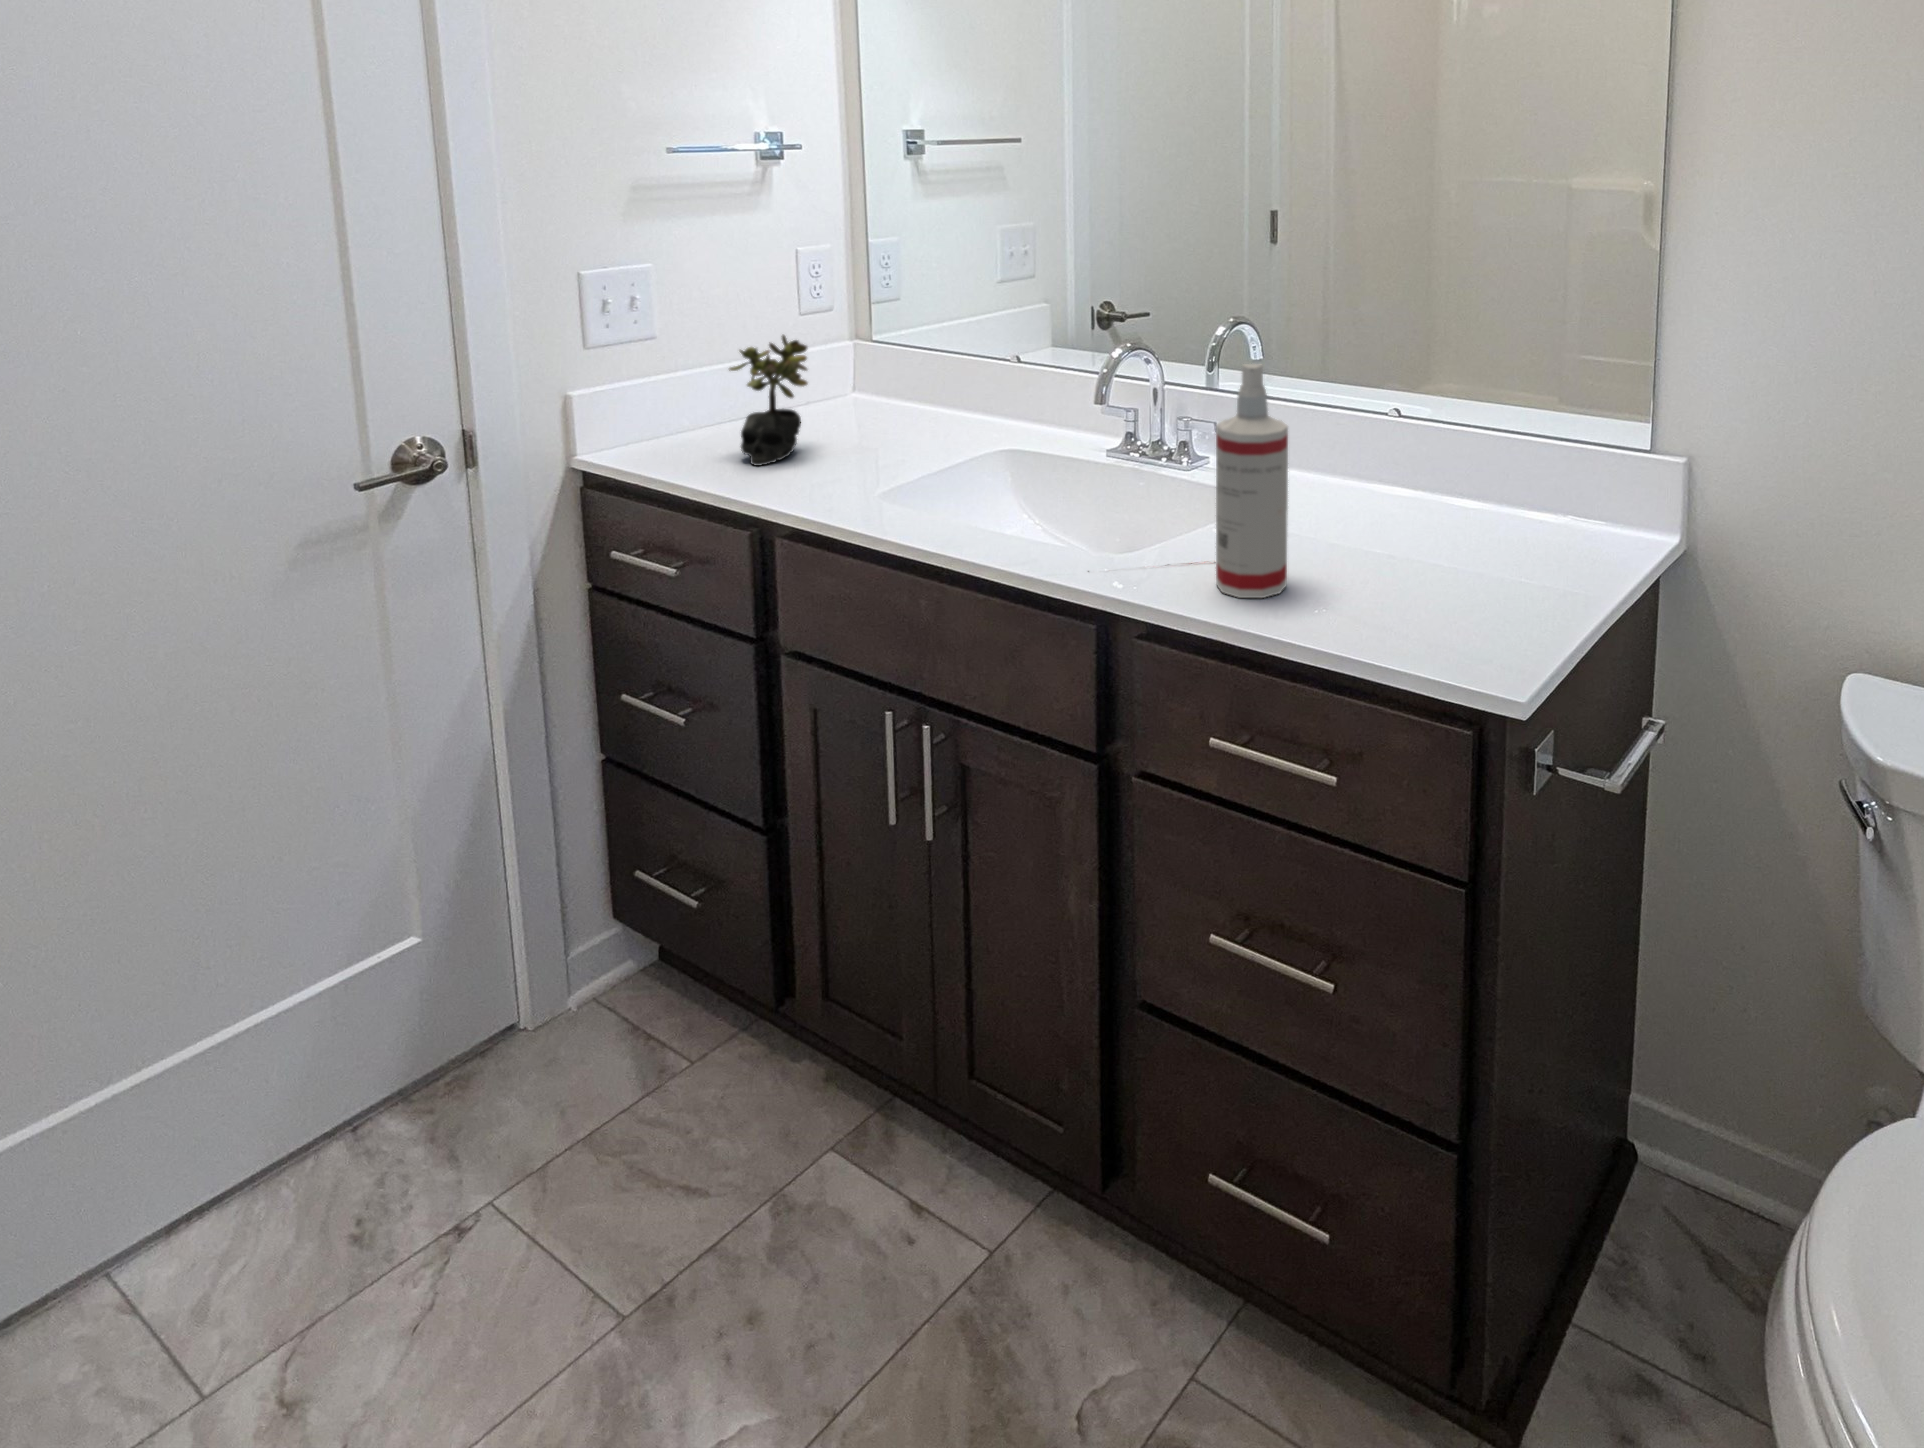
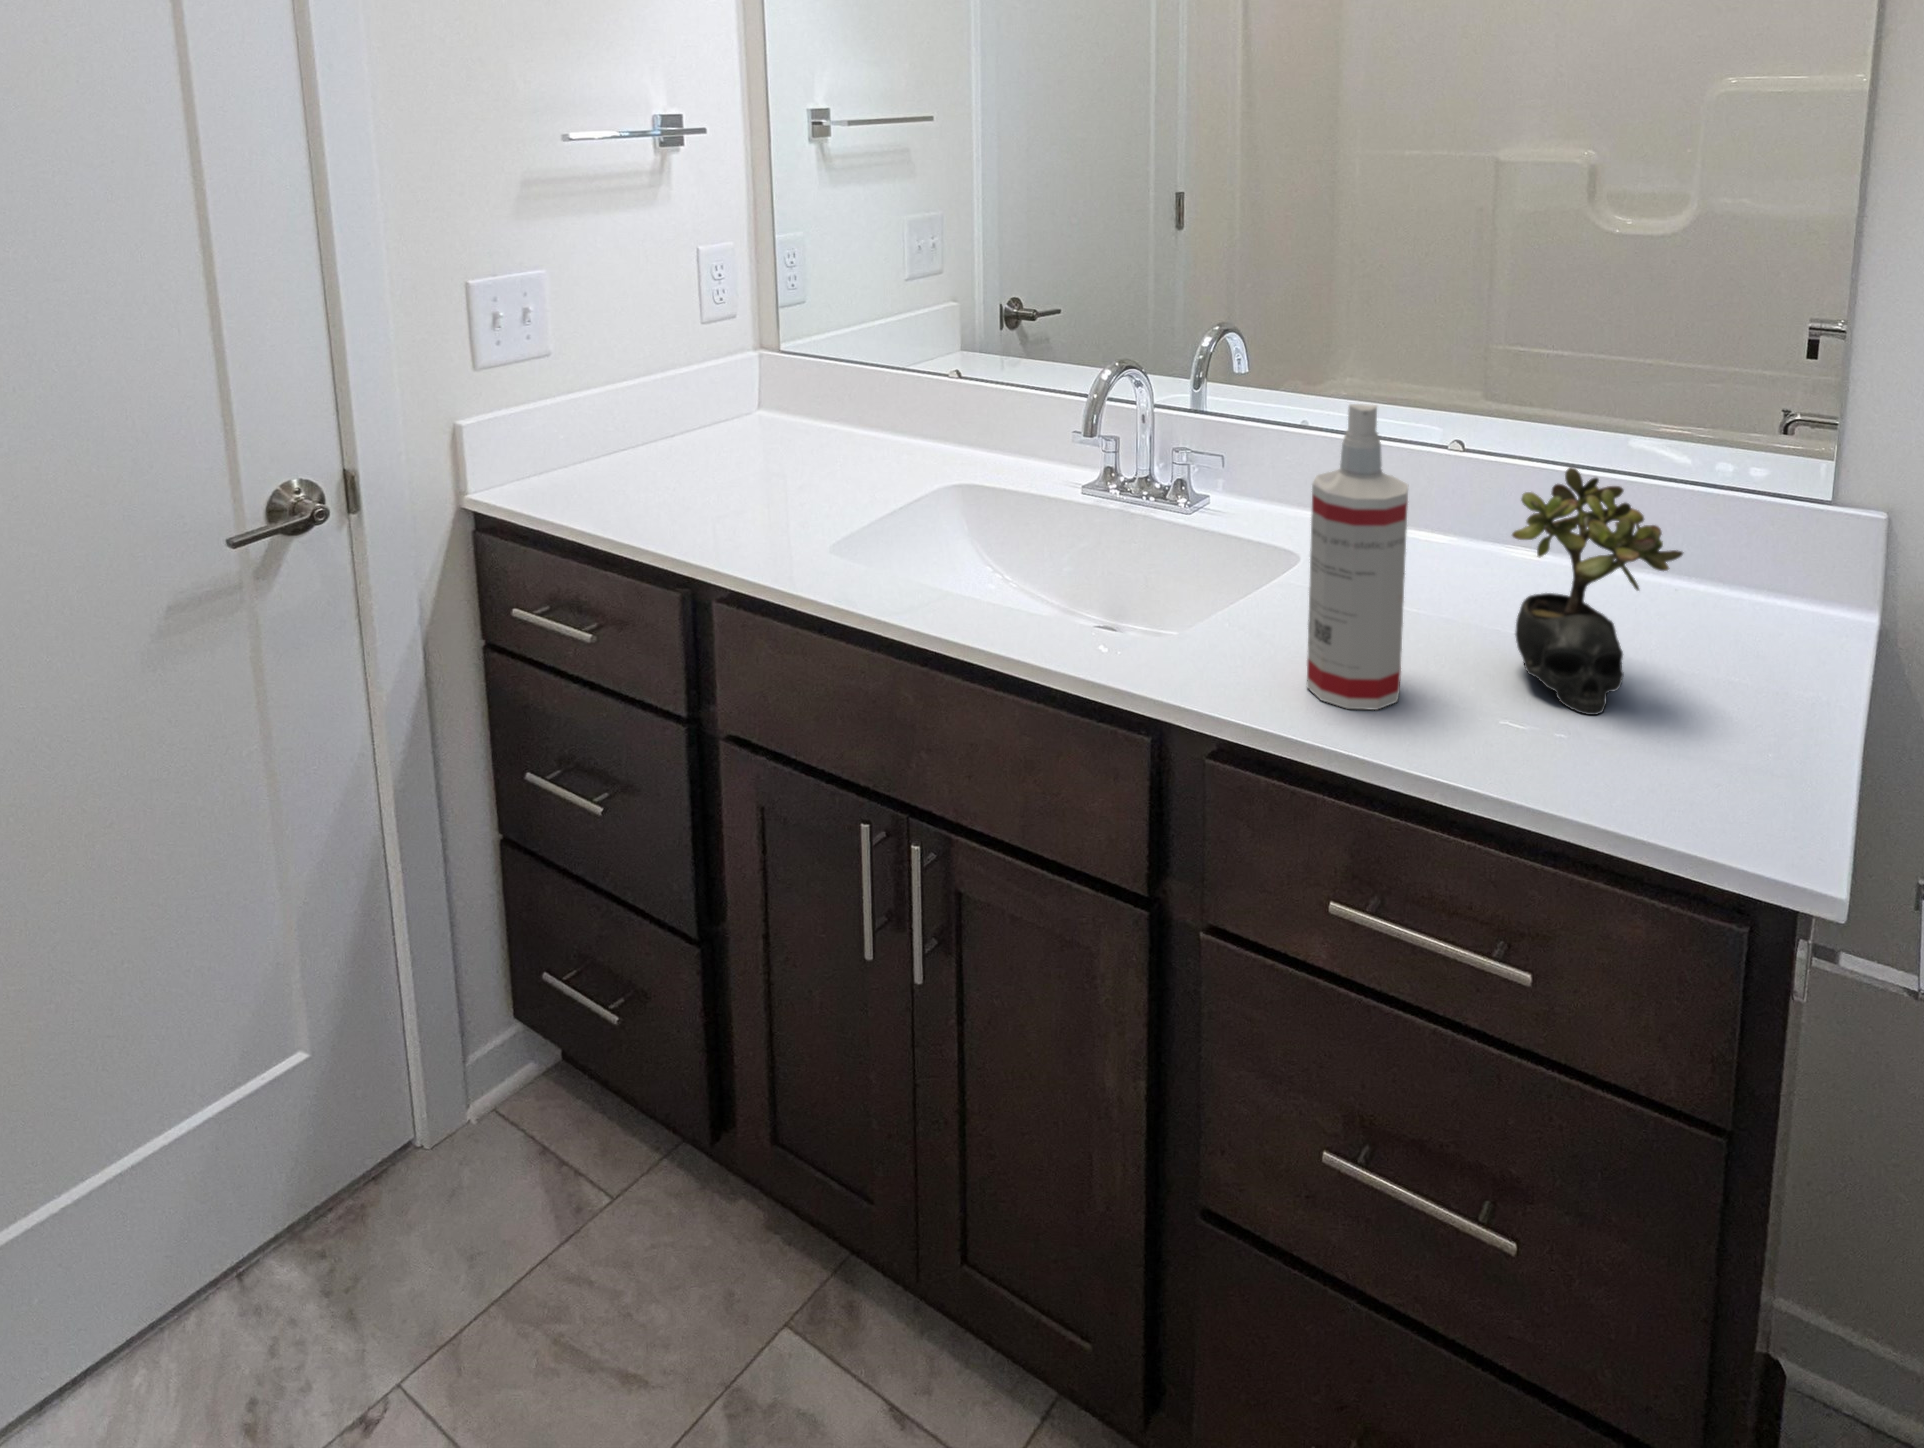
succulent plant: present [729,335,808,466] -> present [1512,467,1683,715]

